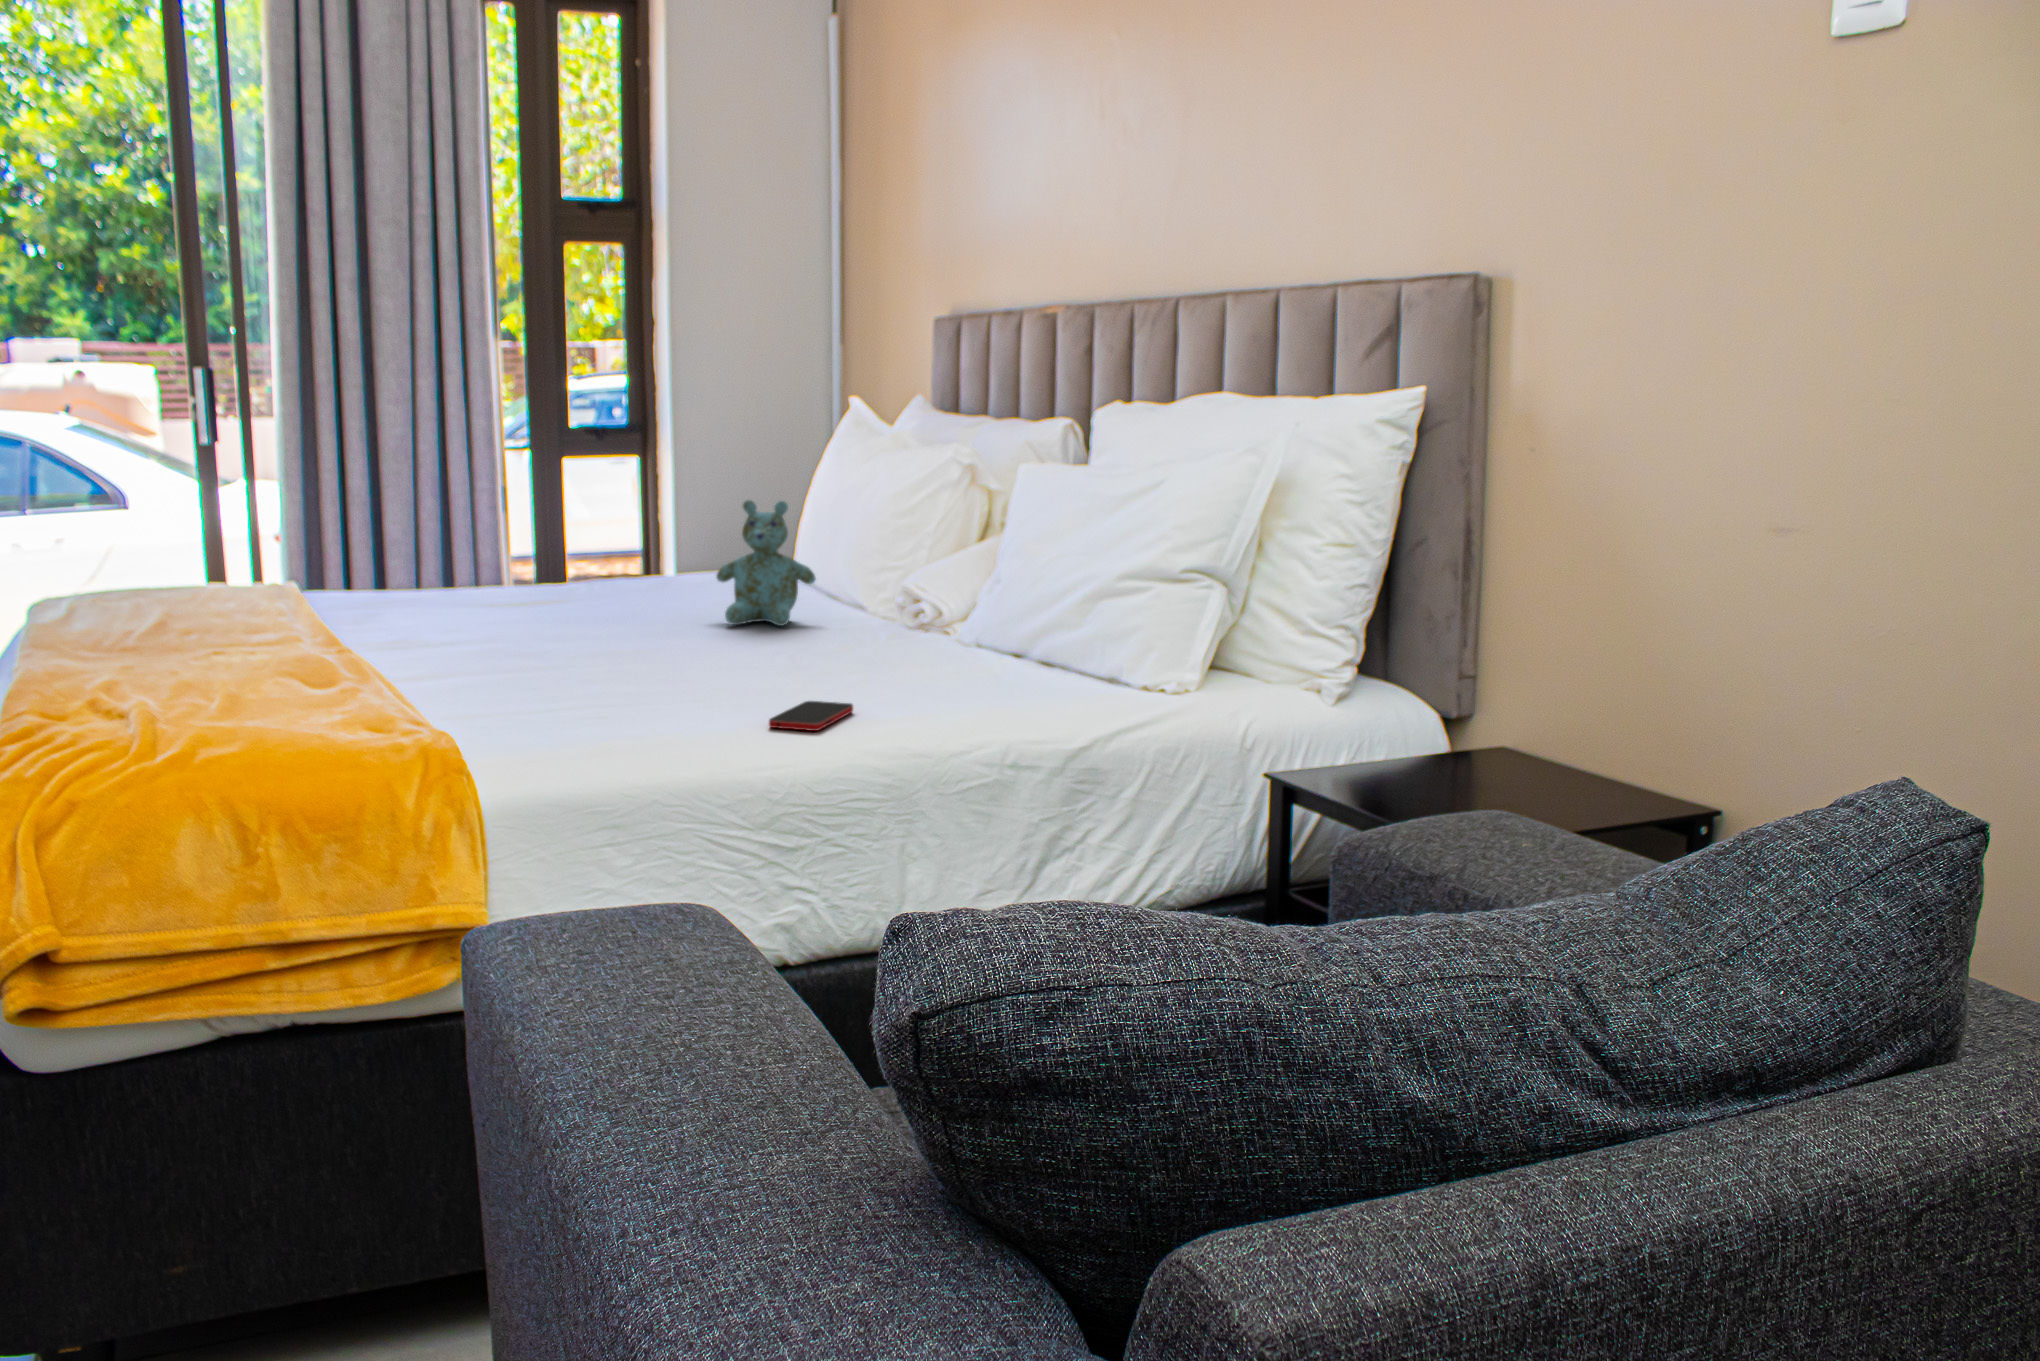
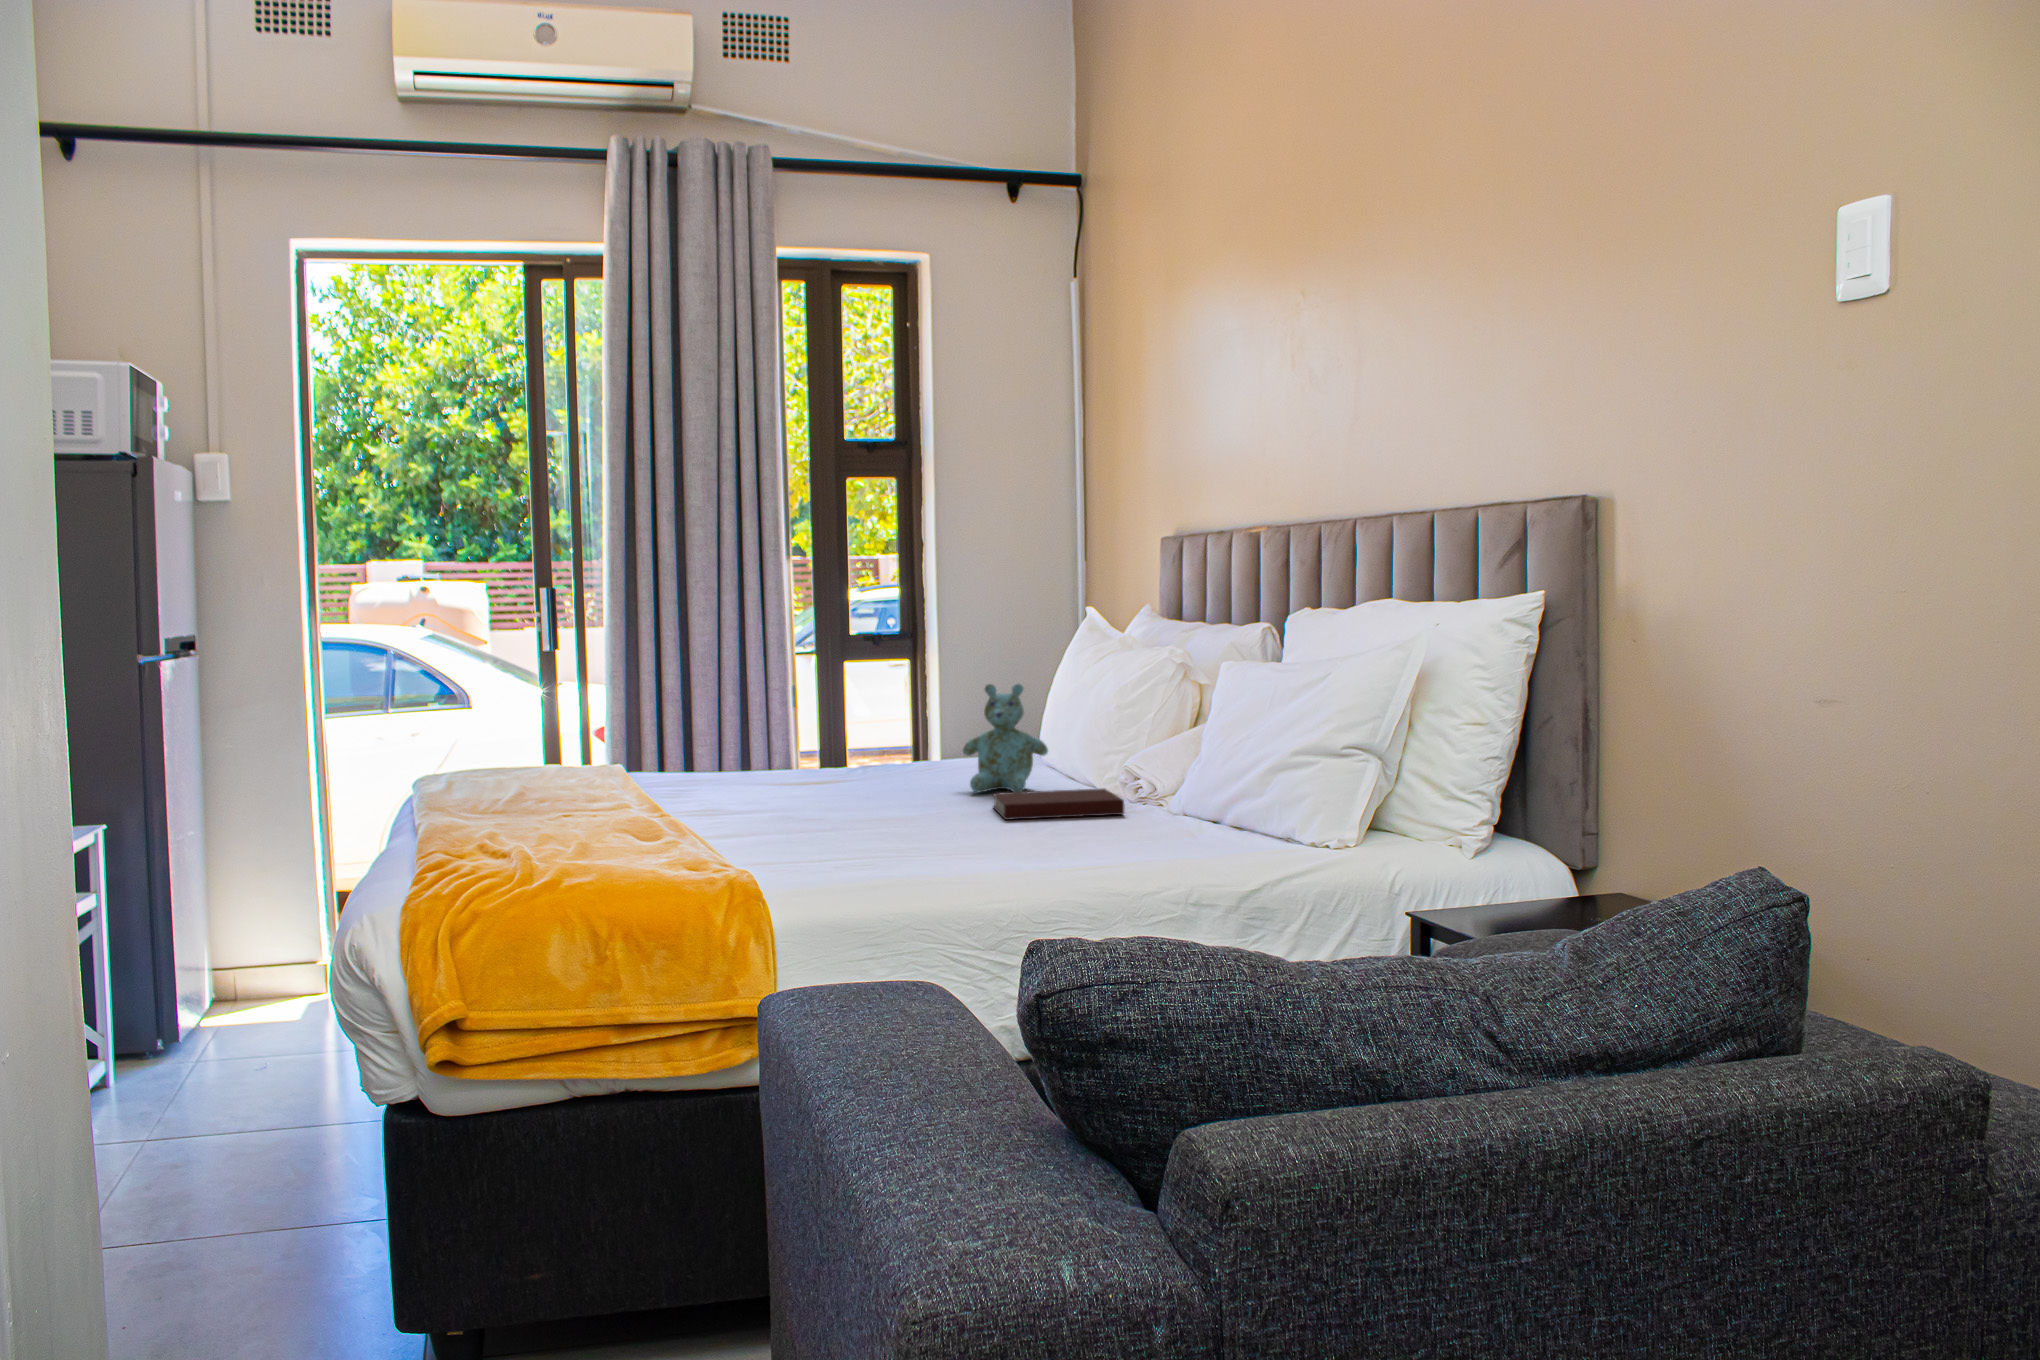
notebook: none [753,624,908,659] -> present [993,789,1124,820]
smartphone: present [769,701,853,731] -> none [999,852,1070,875]

